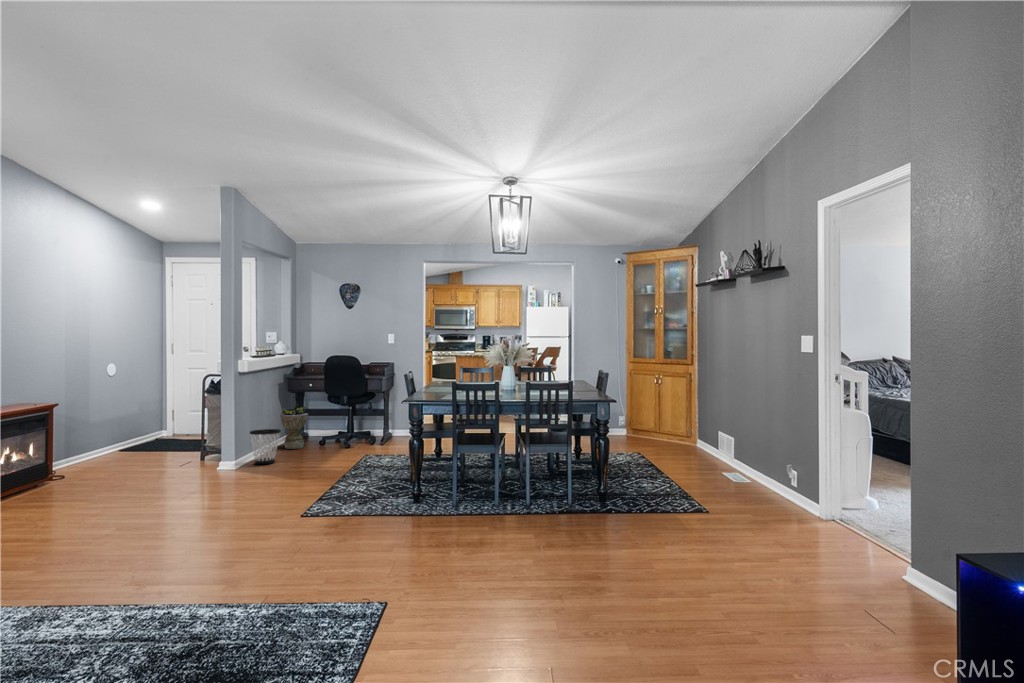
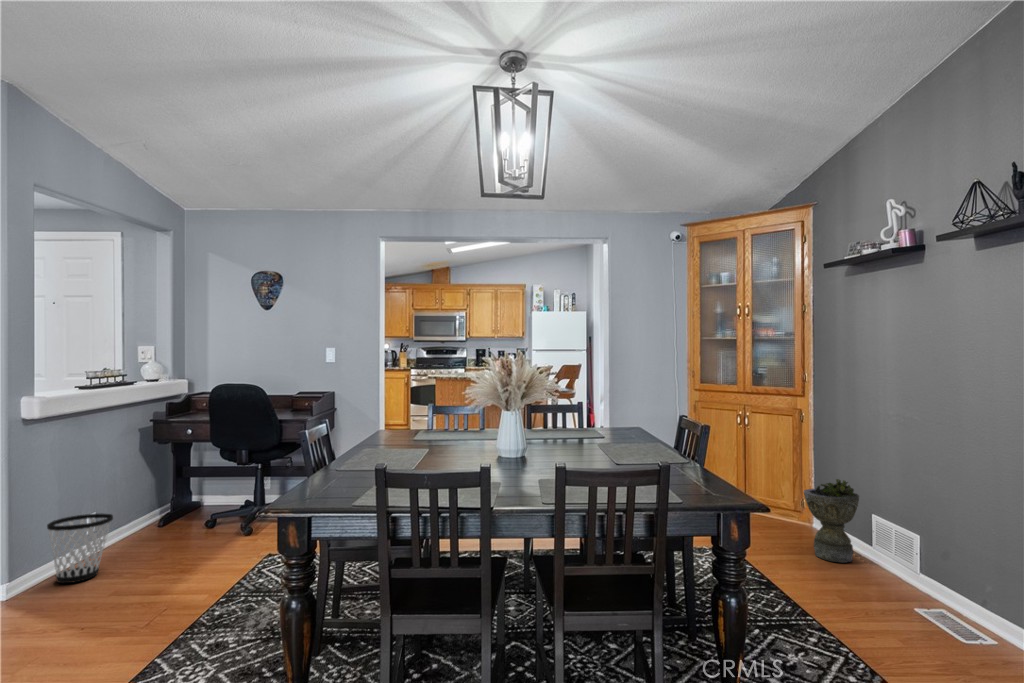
planter: present [280,405,308,449] -> present [804,479,859,563]

